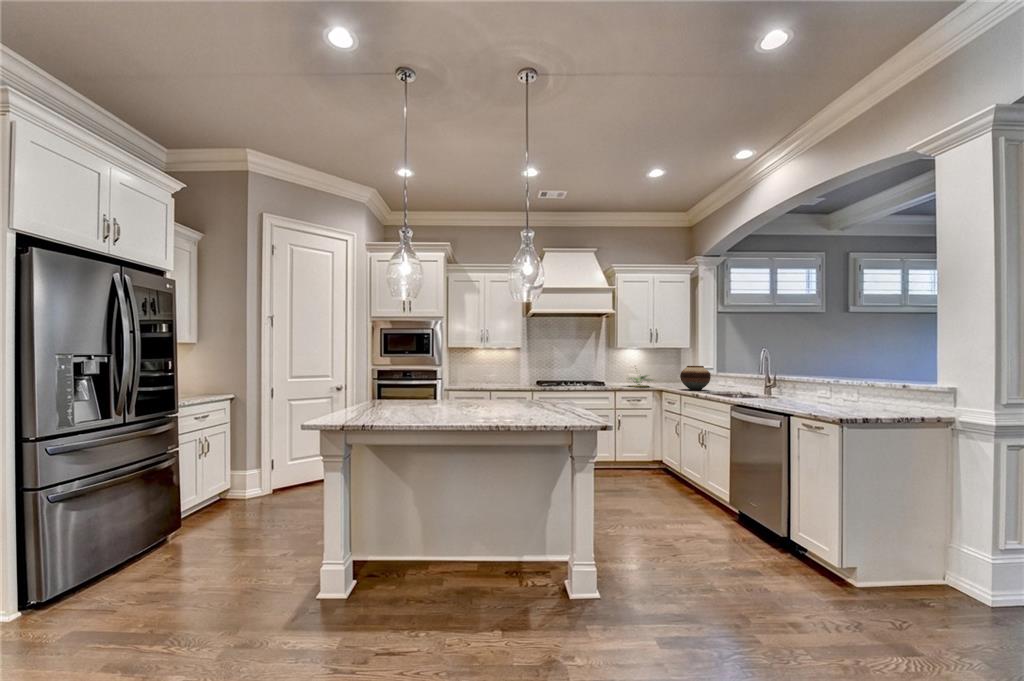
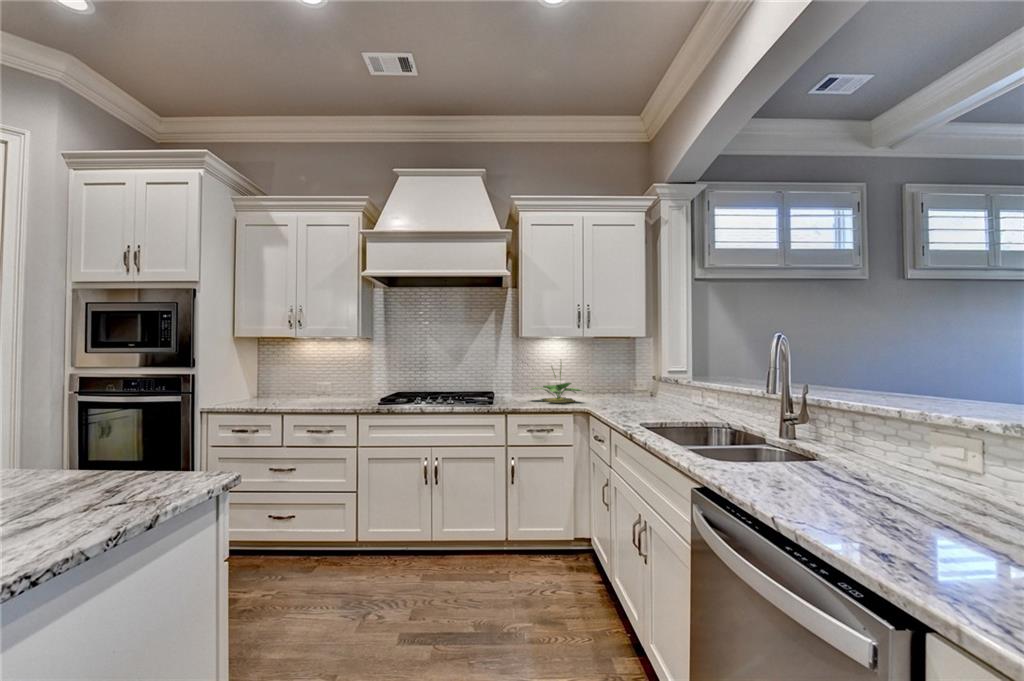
vase: present [680,366,711,390] -> none [619,368,673,413]

